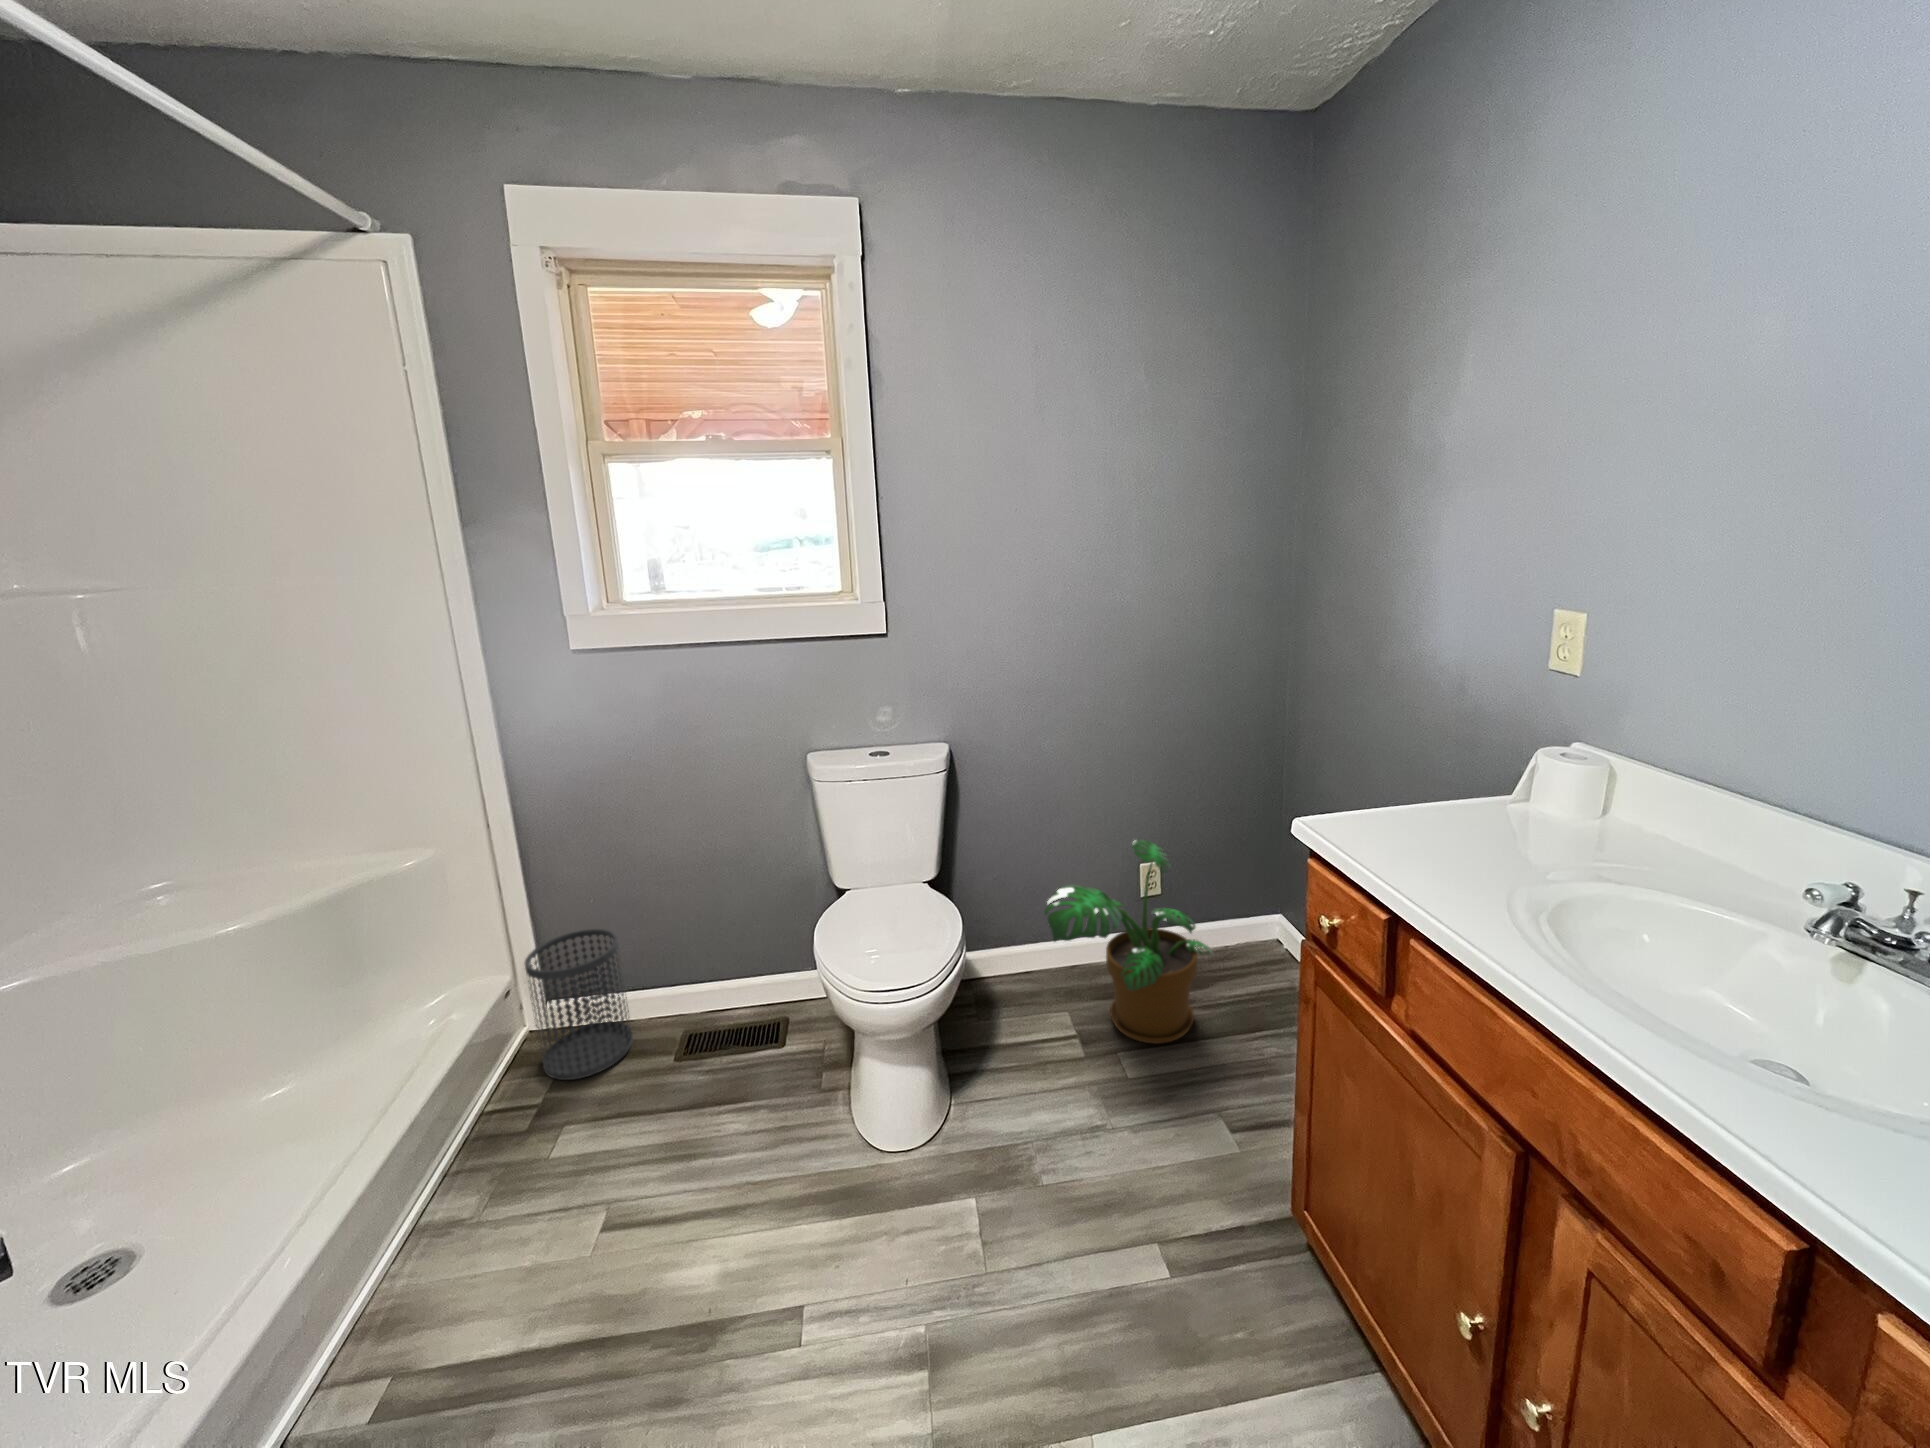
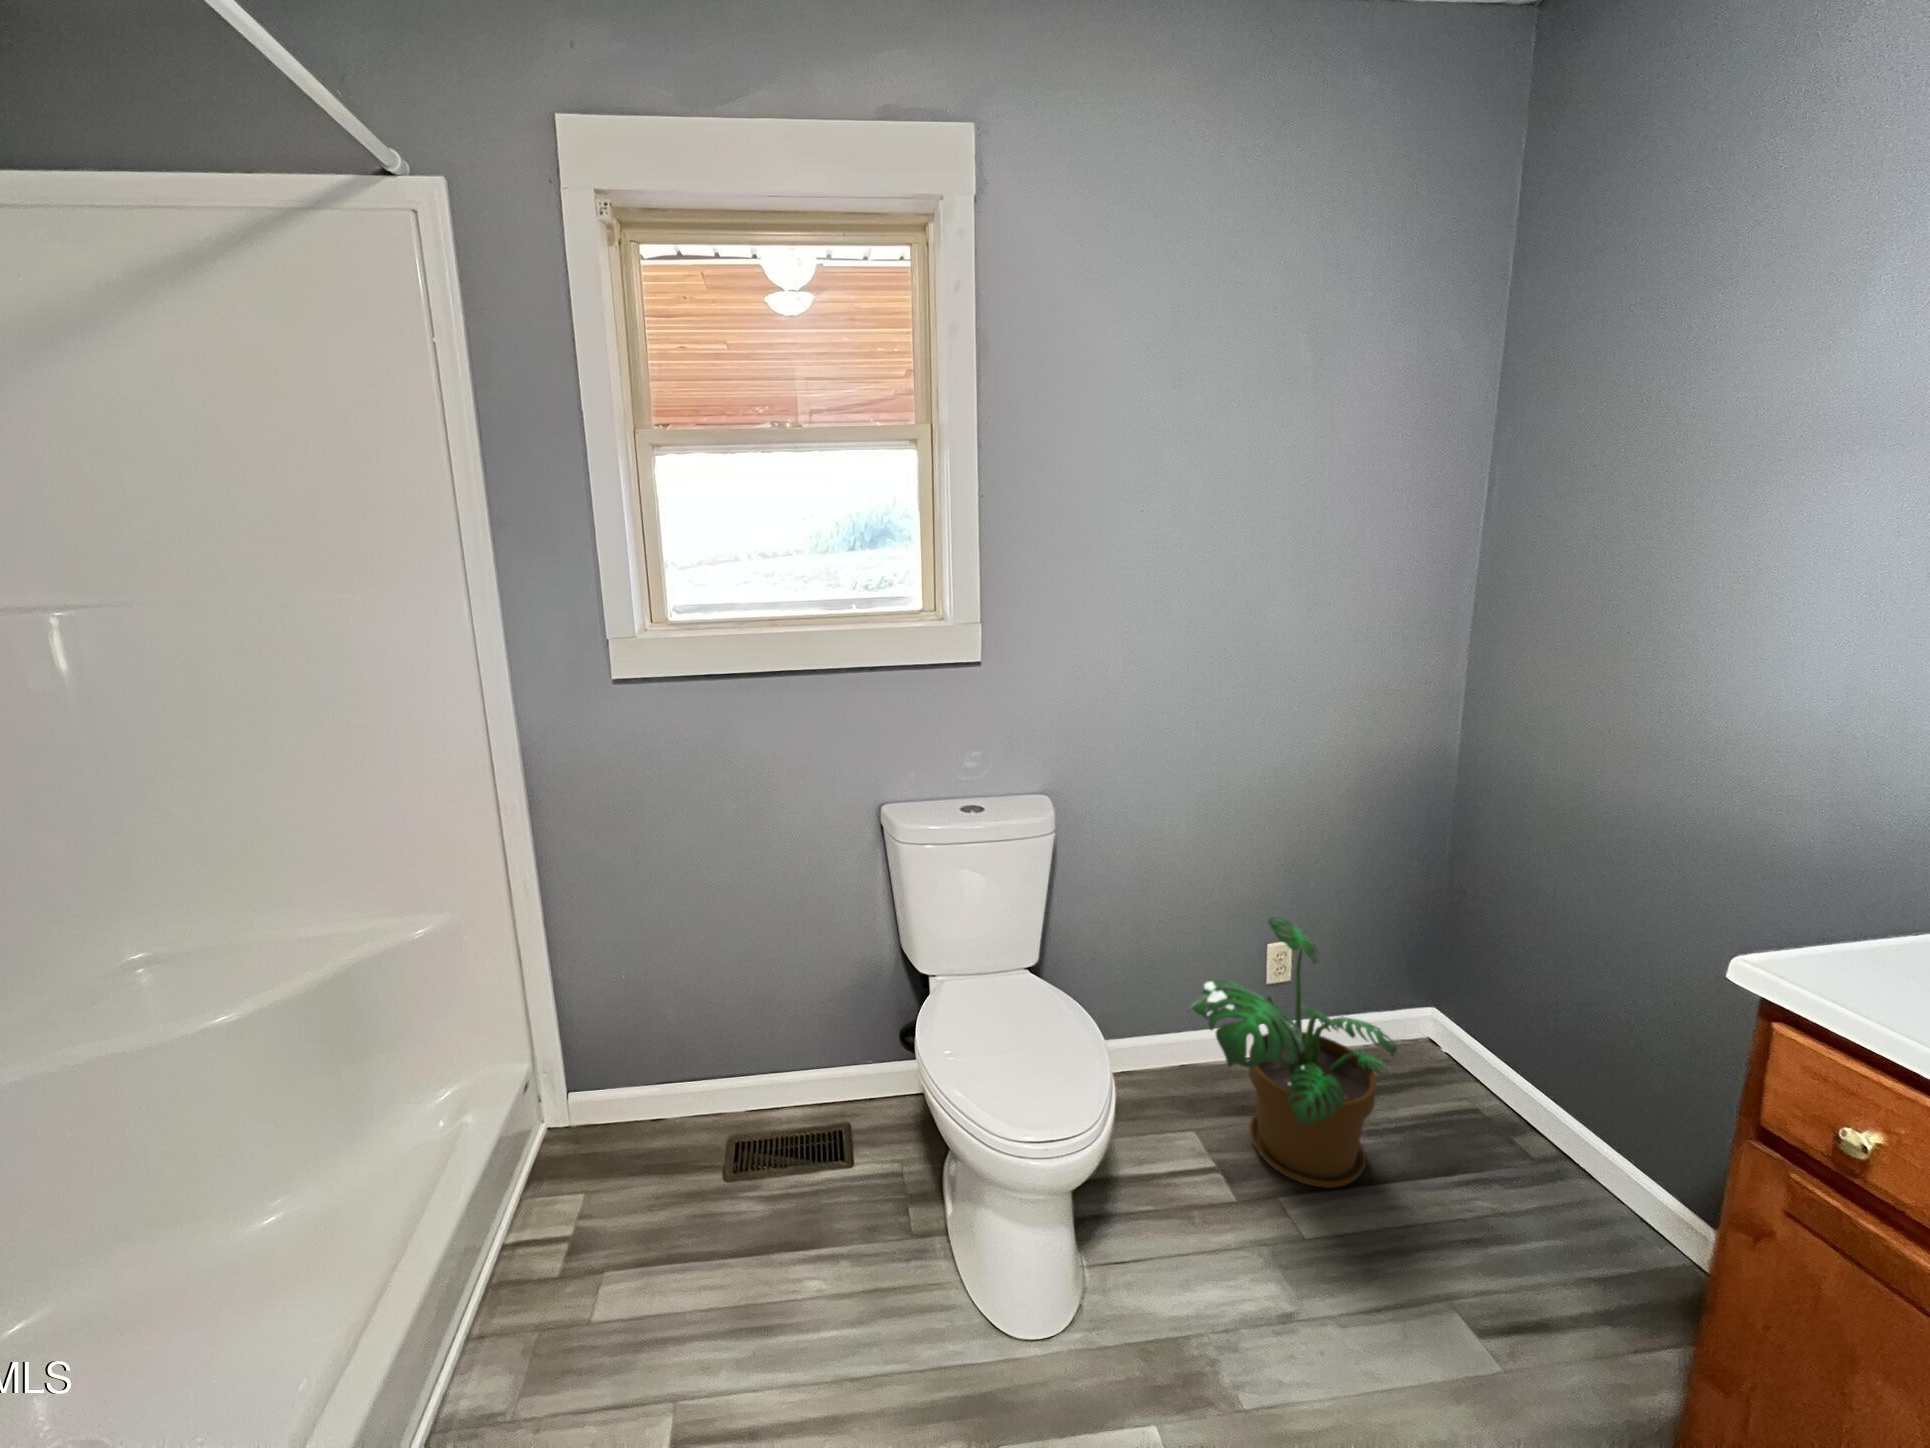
wastebasket: present [525,929,633,1080] -> none [552,1012,668,1203]

